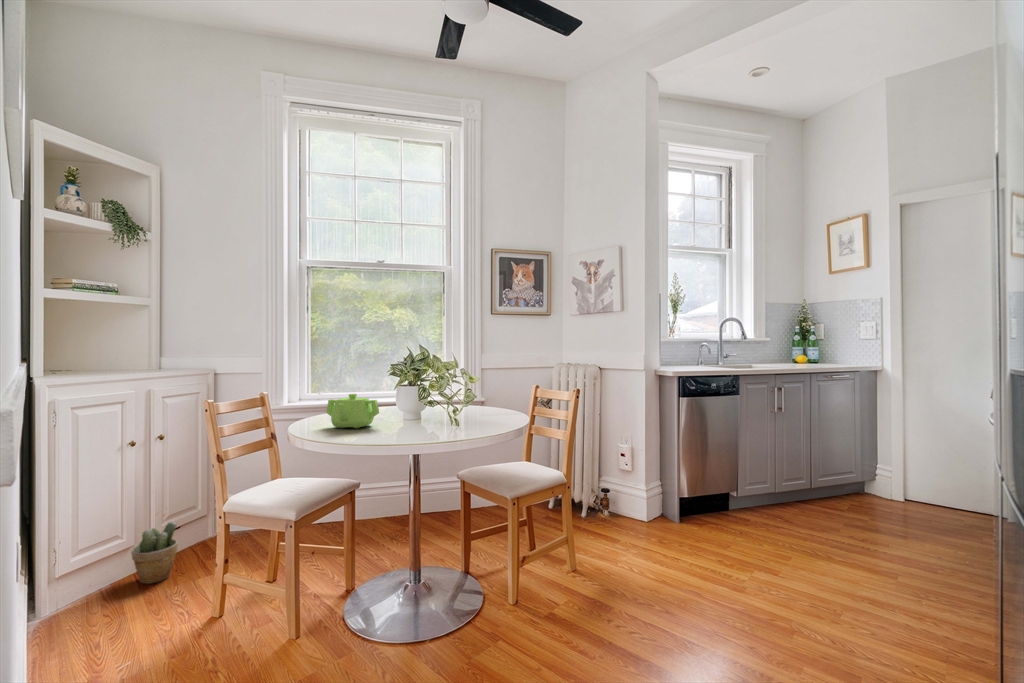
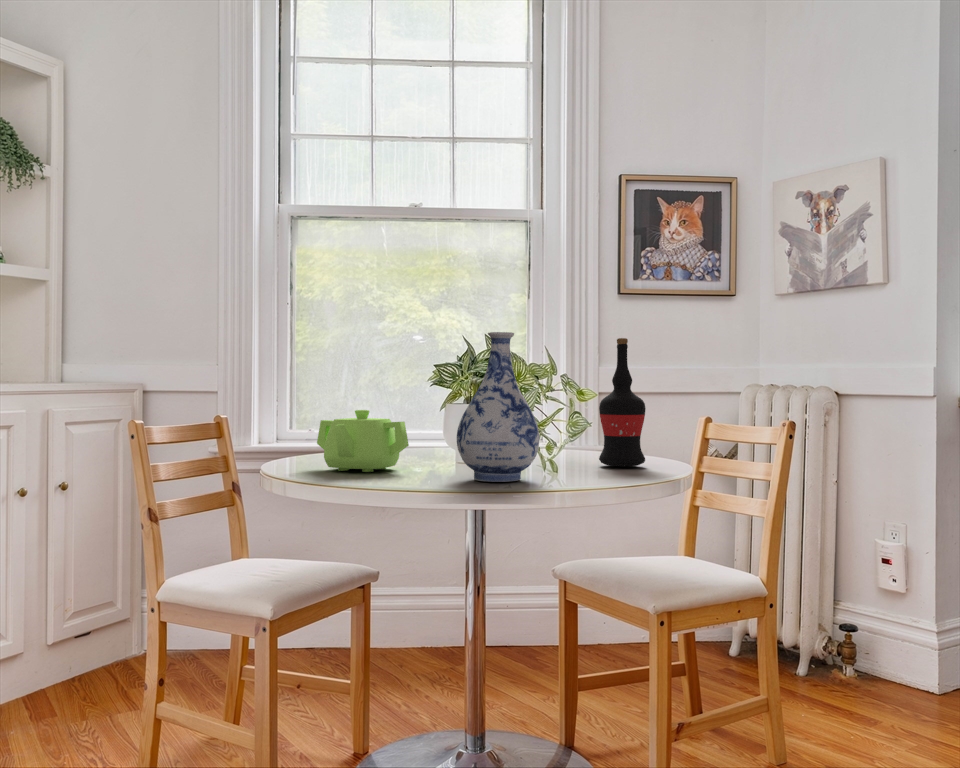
wine bottle: none [480,351,504,418] -> present [599,338,646,467]
vase: none [407,354,451,433] -> present [457,332,540,482]
potted plant: present [131,522,178,584] -> none [23,626,93,725]

